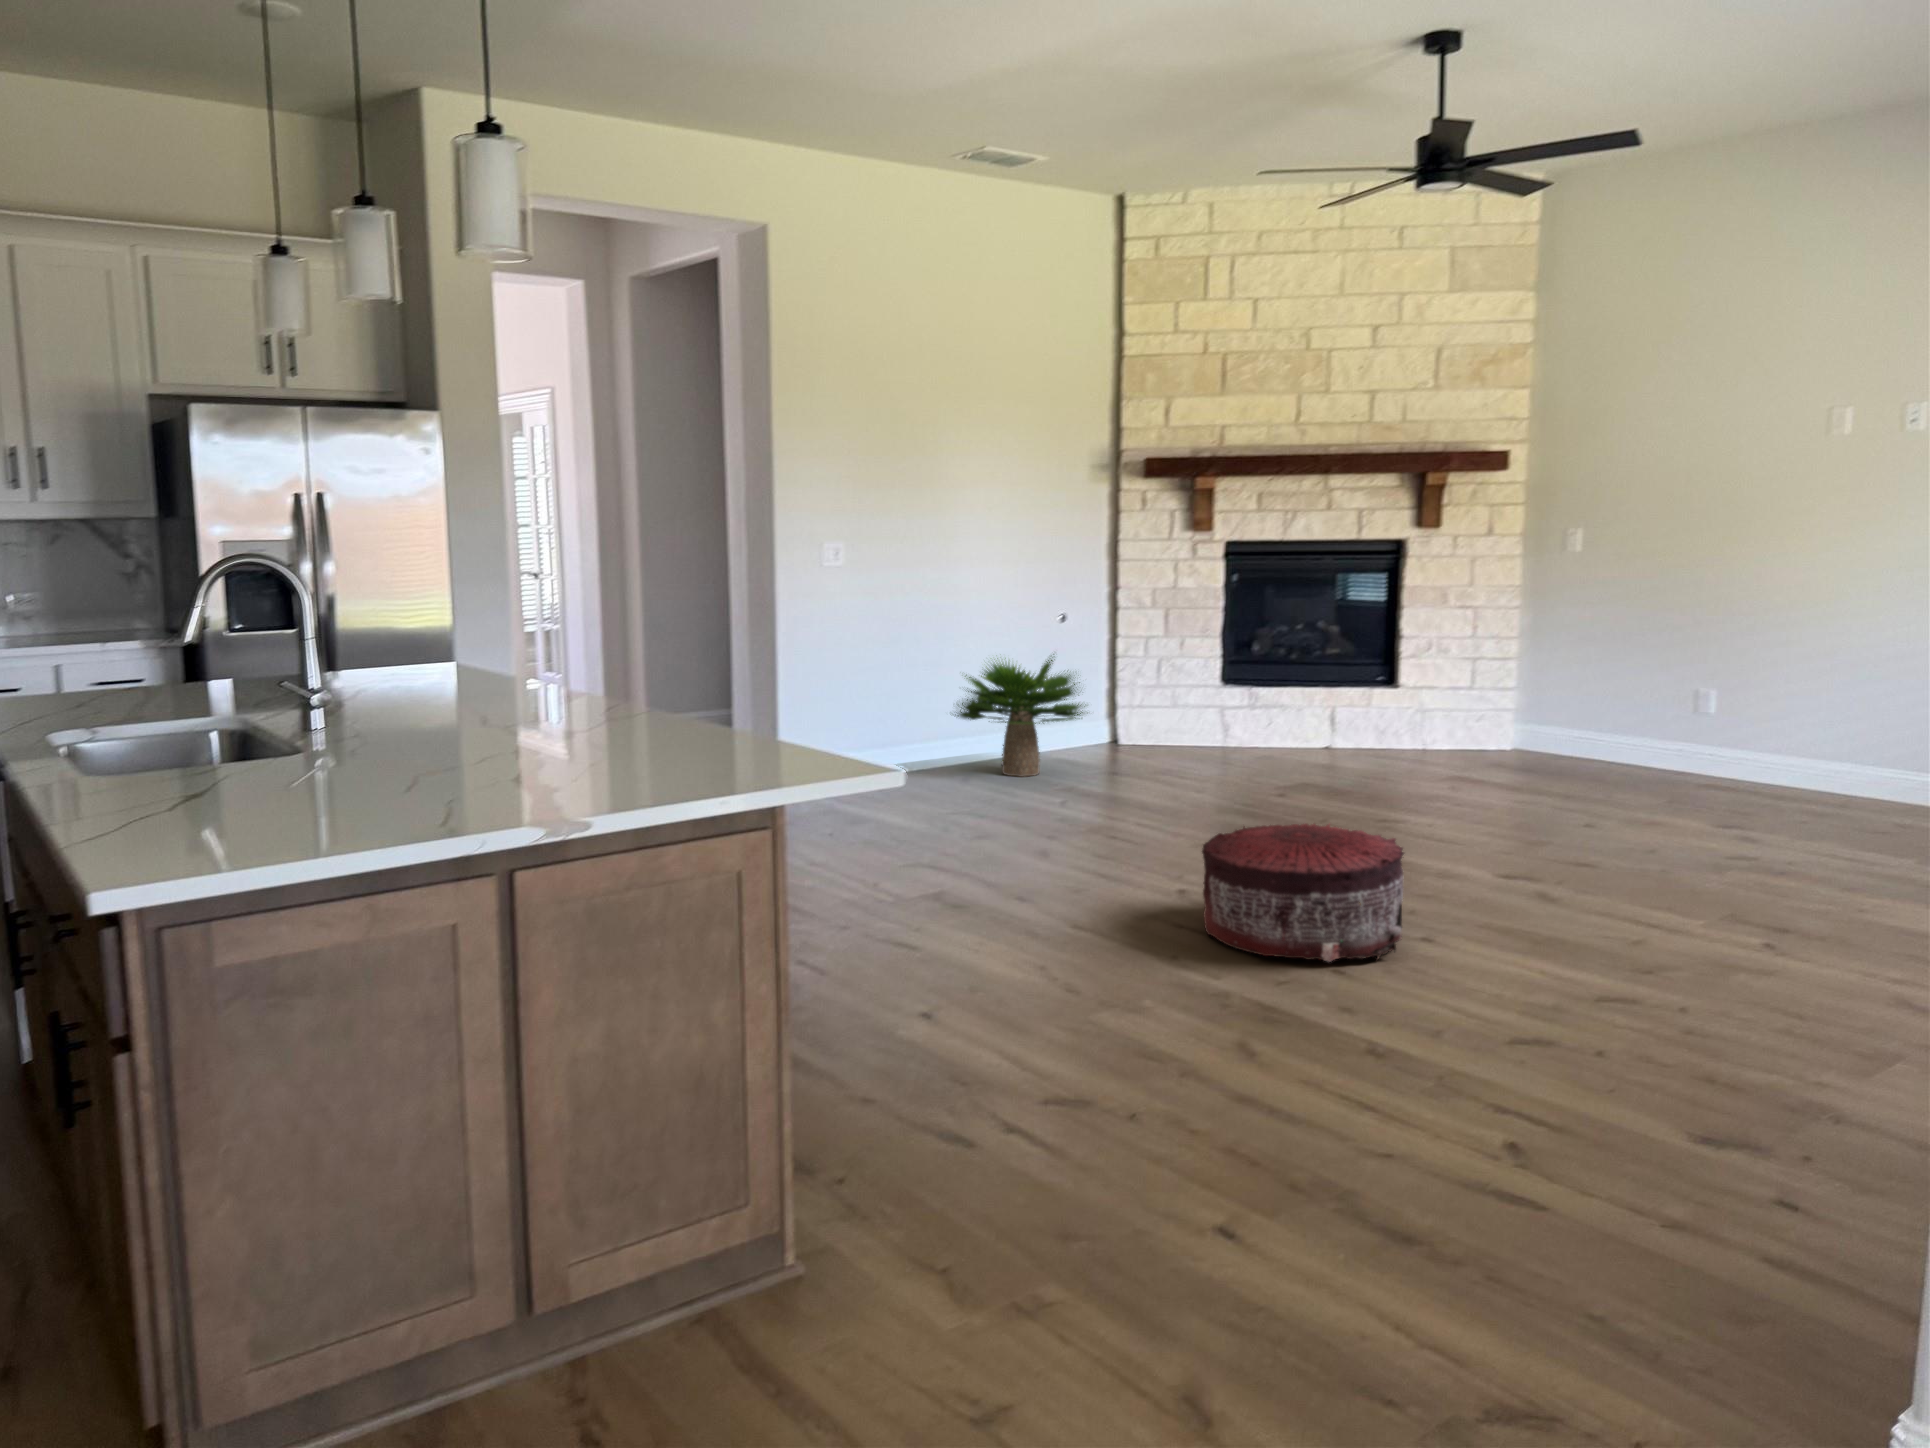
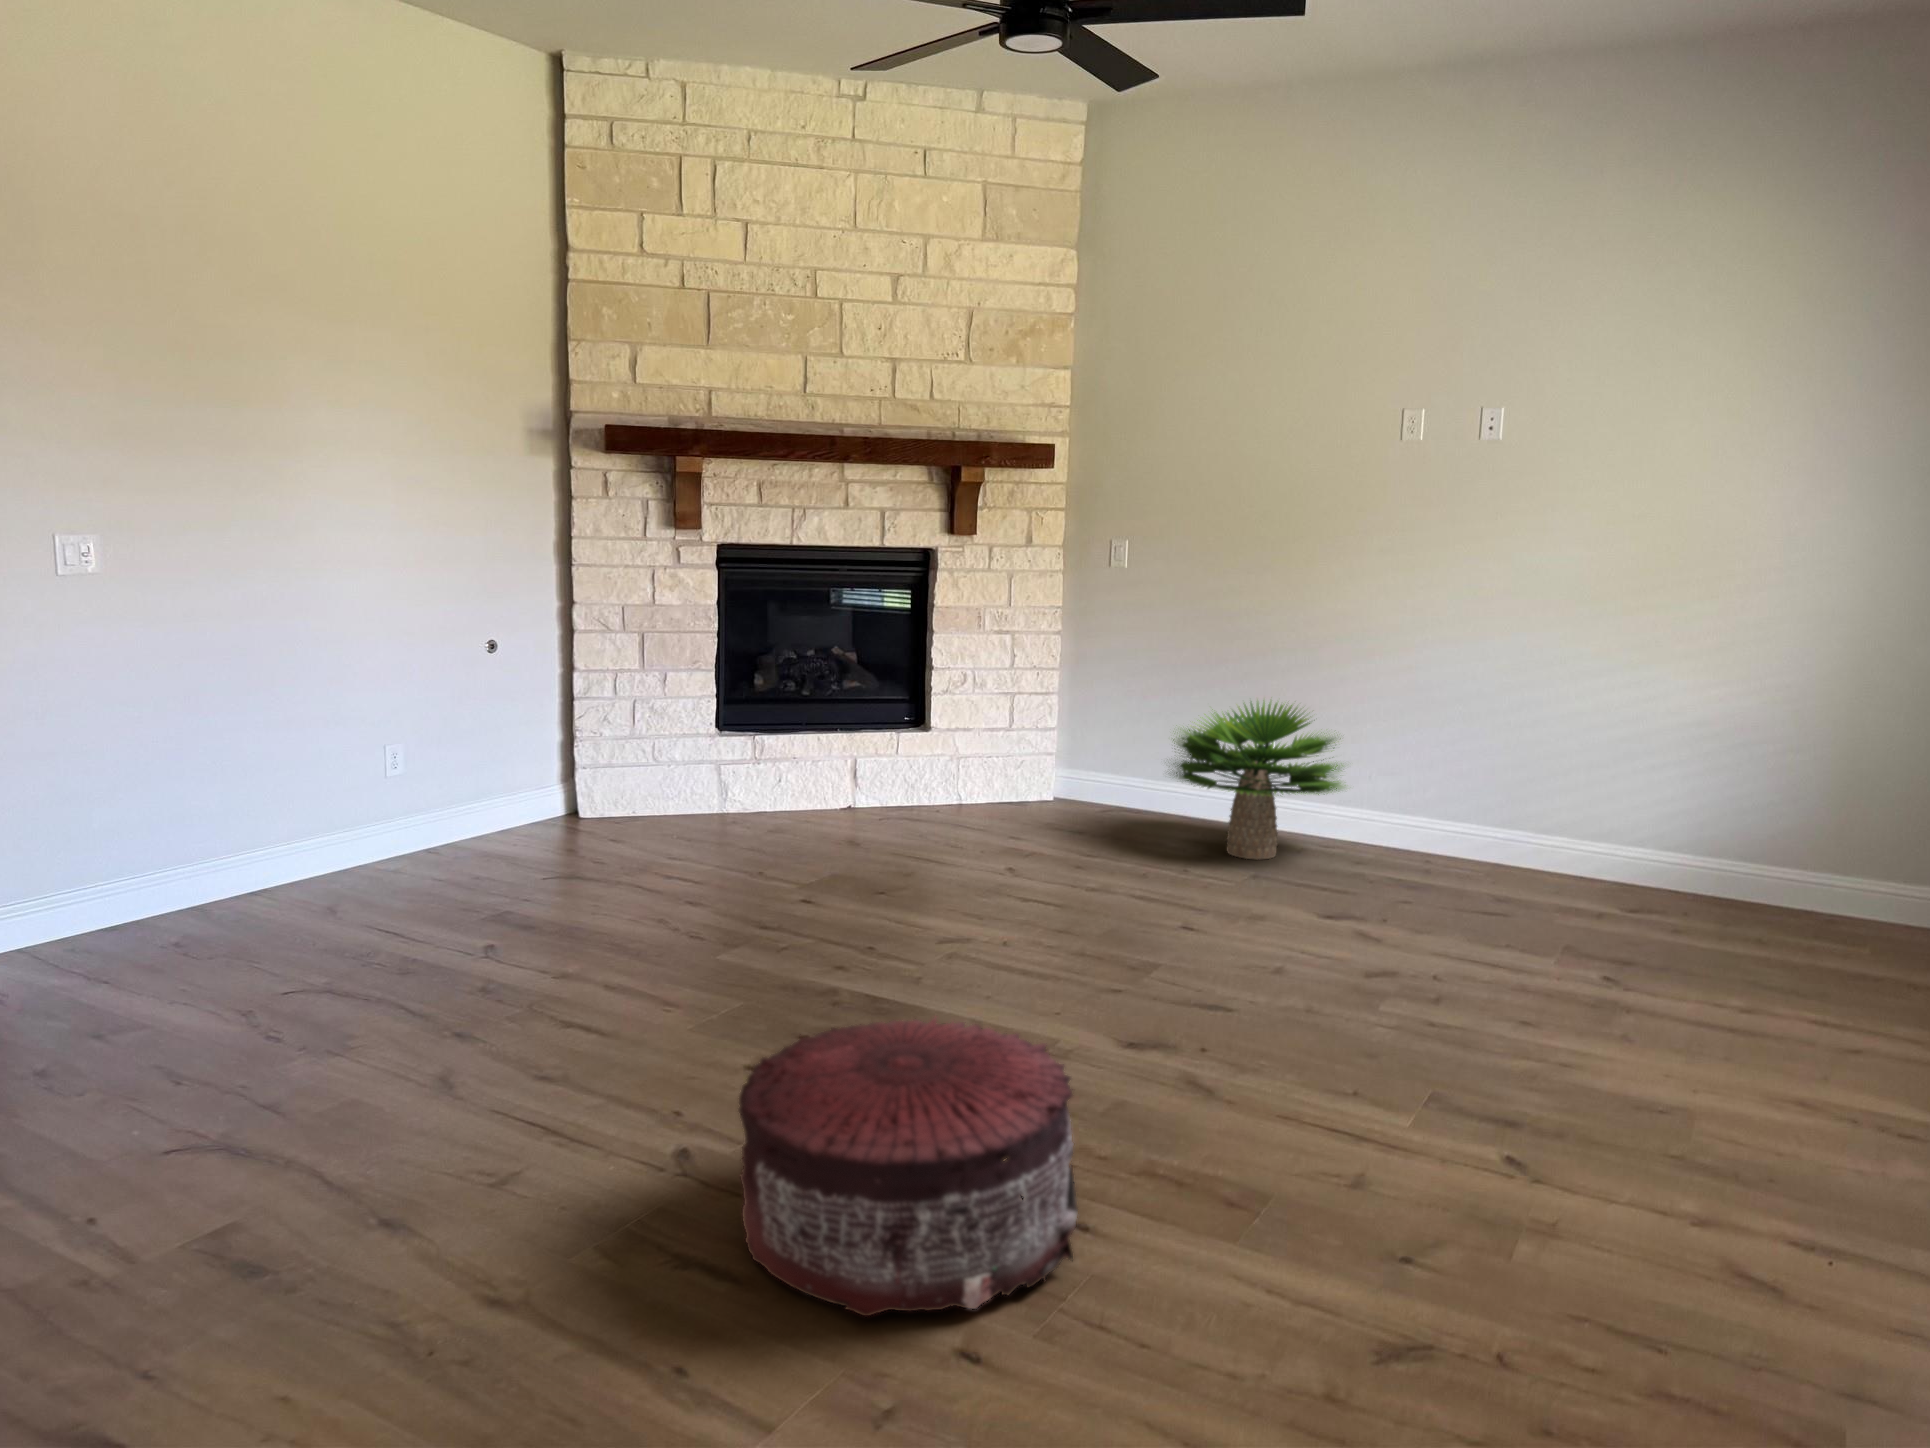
potted plant: present [955,654,1085,777] -> present [1172,702,1343,859]

